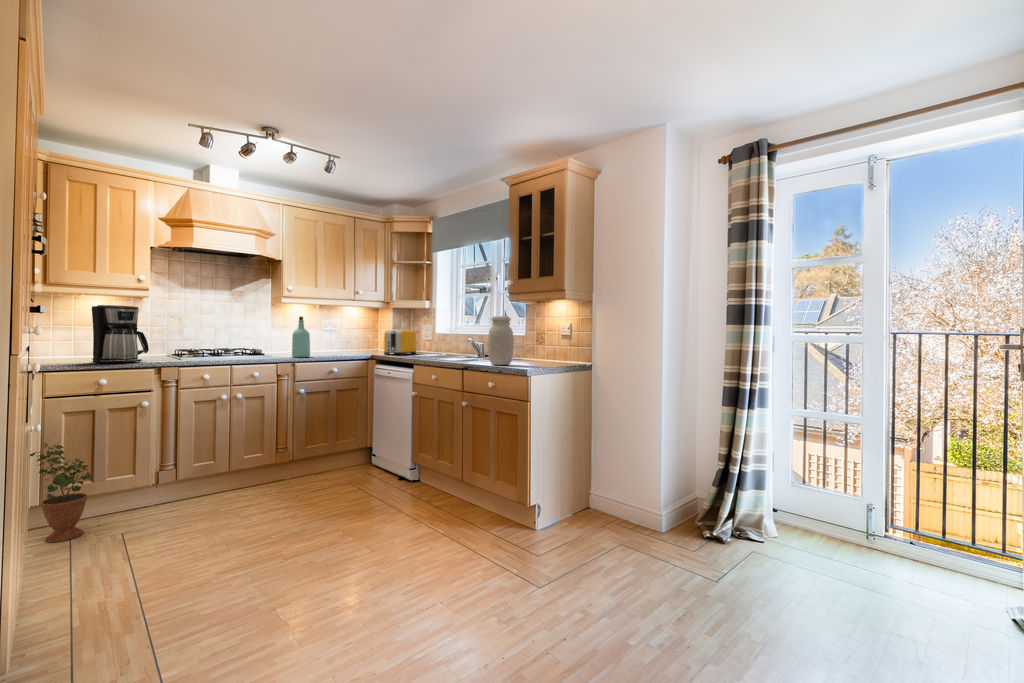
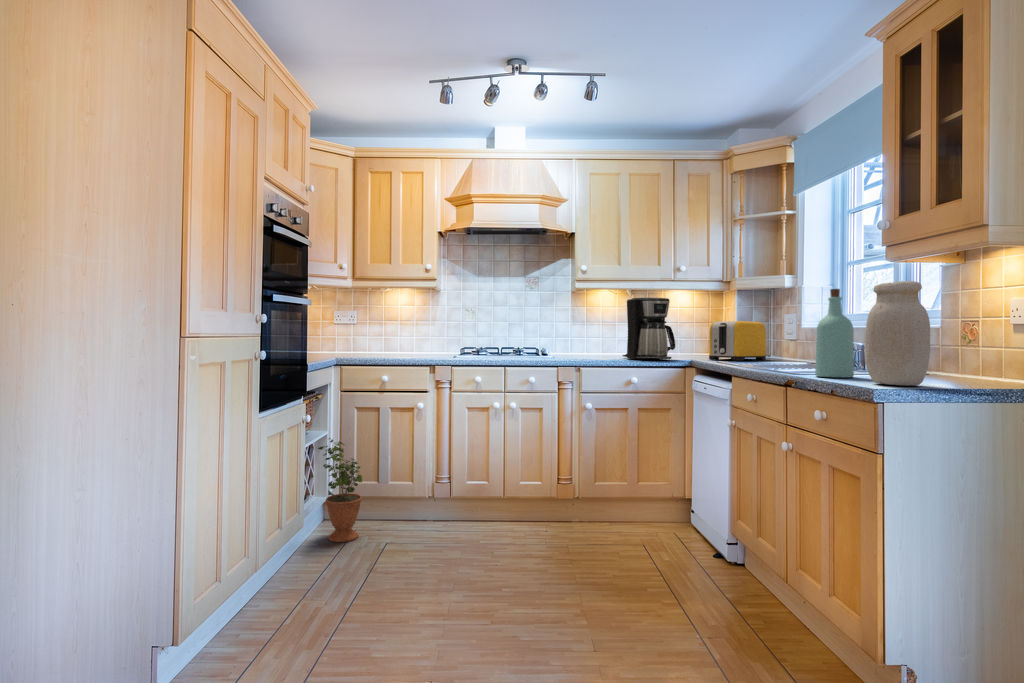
coffee maker: present [92,305,149,363] -> present [623,298,675,360]
bottle: present [292,317,310,357] -> present [815,289,854,378]

